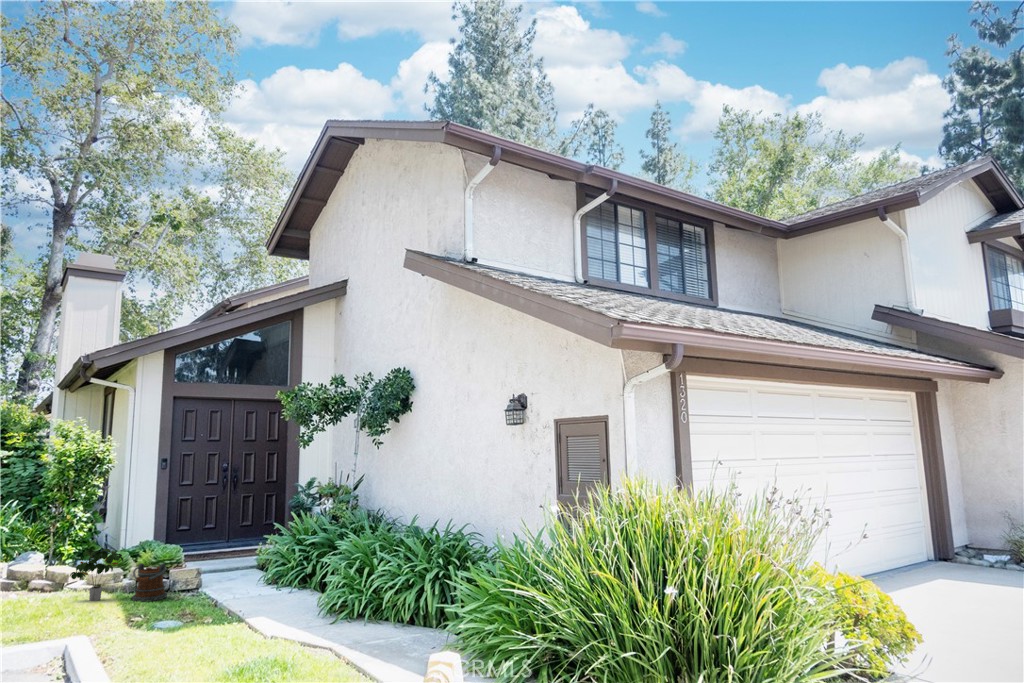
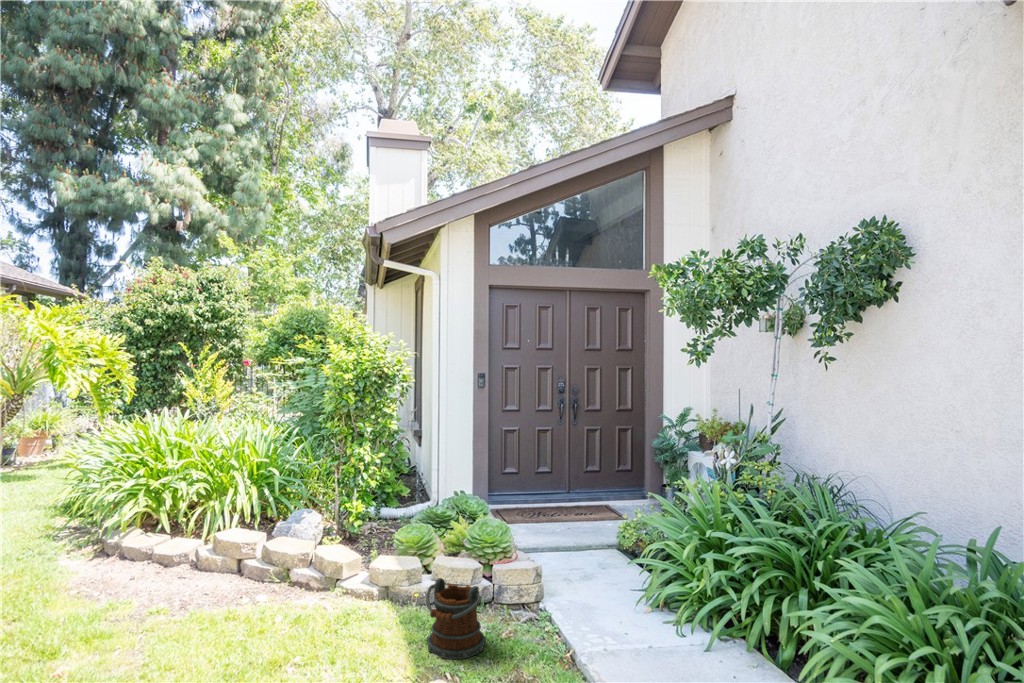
potted plant: present [70,549,123,601] -> none [329,546,411,638]

